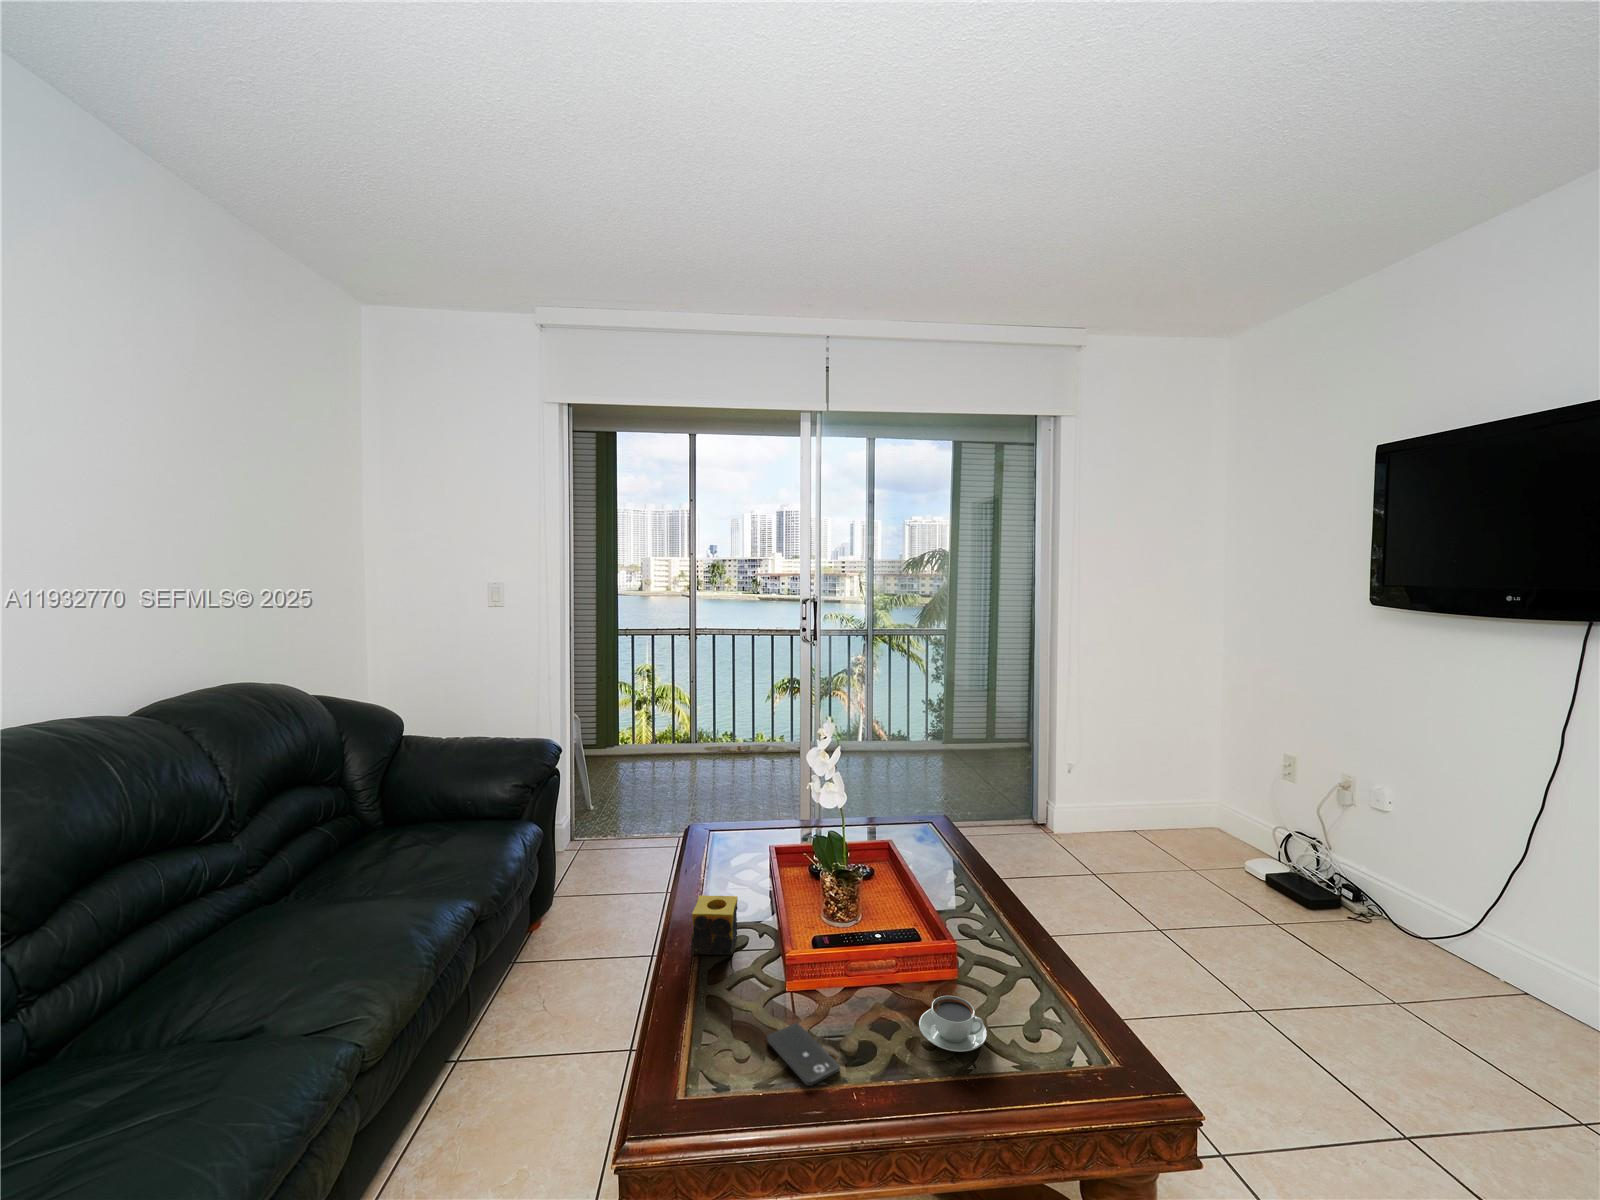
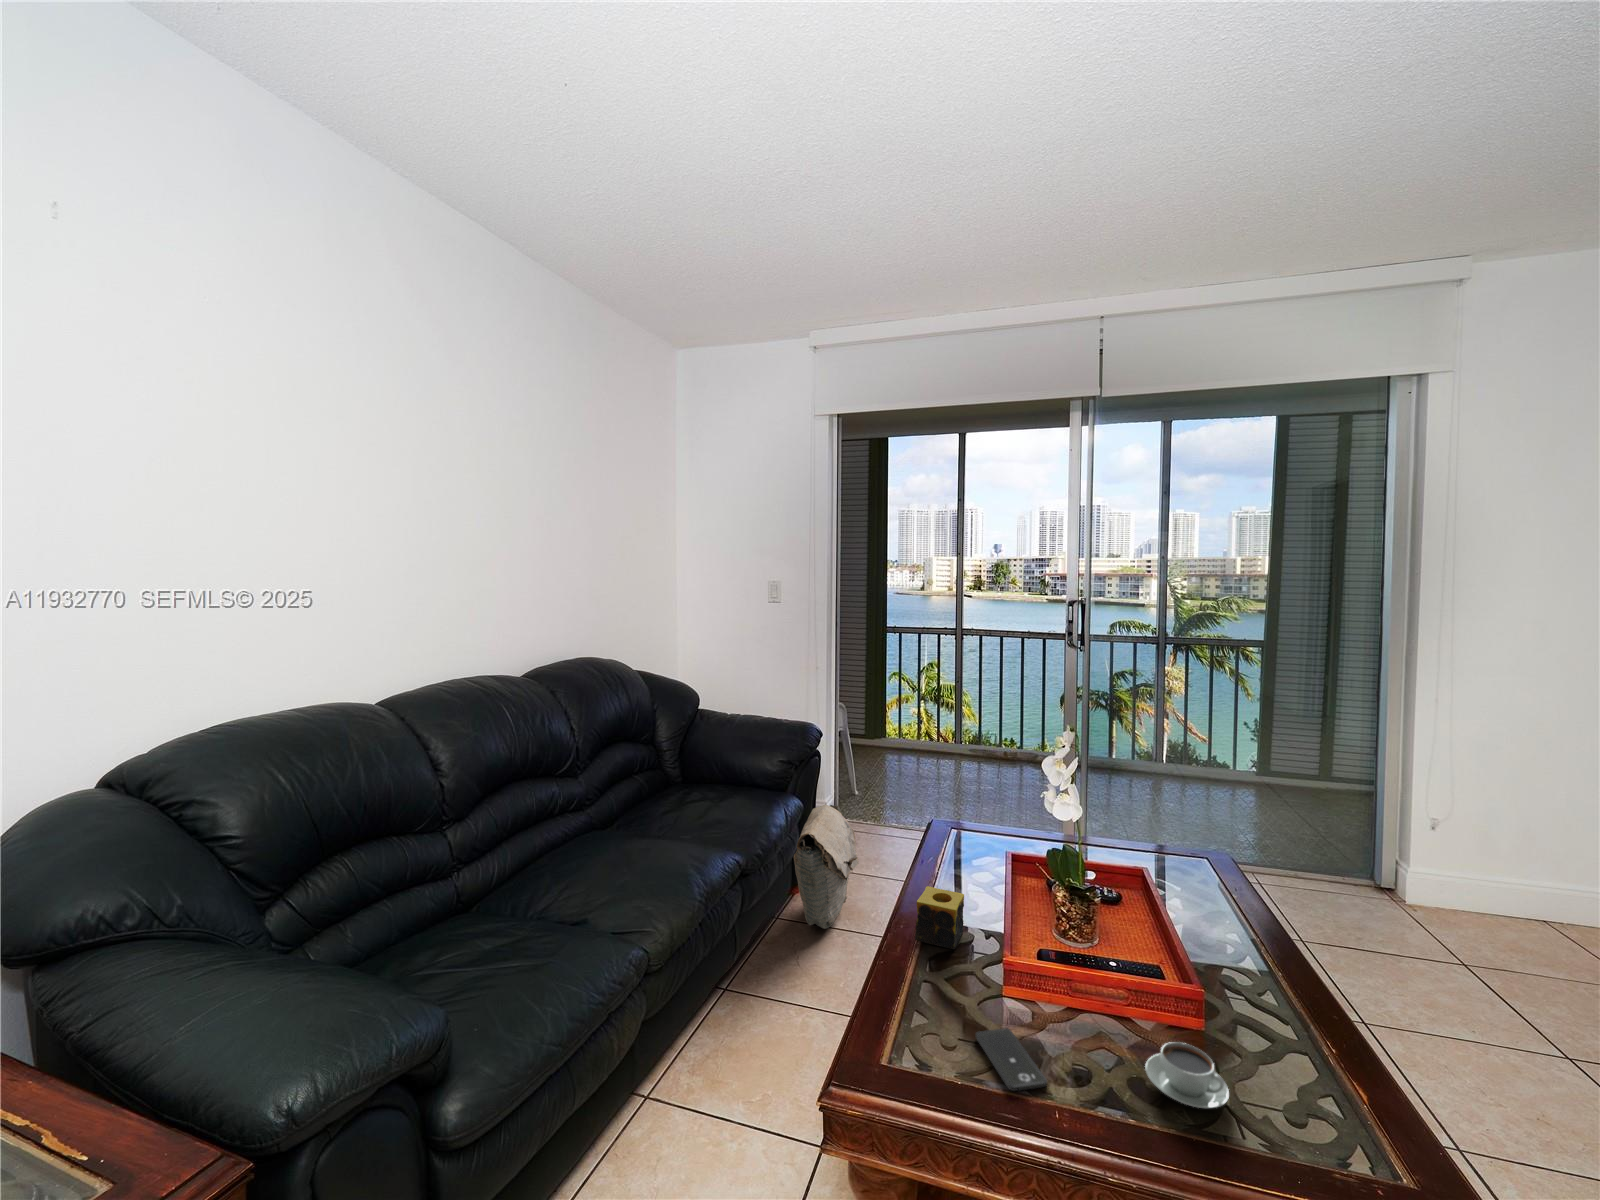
bag: none [538,824,610,960] -> present [794,805,859,929]

